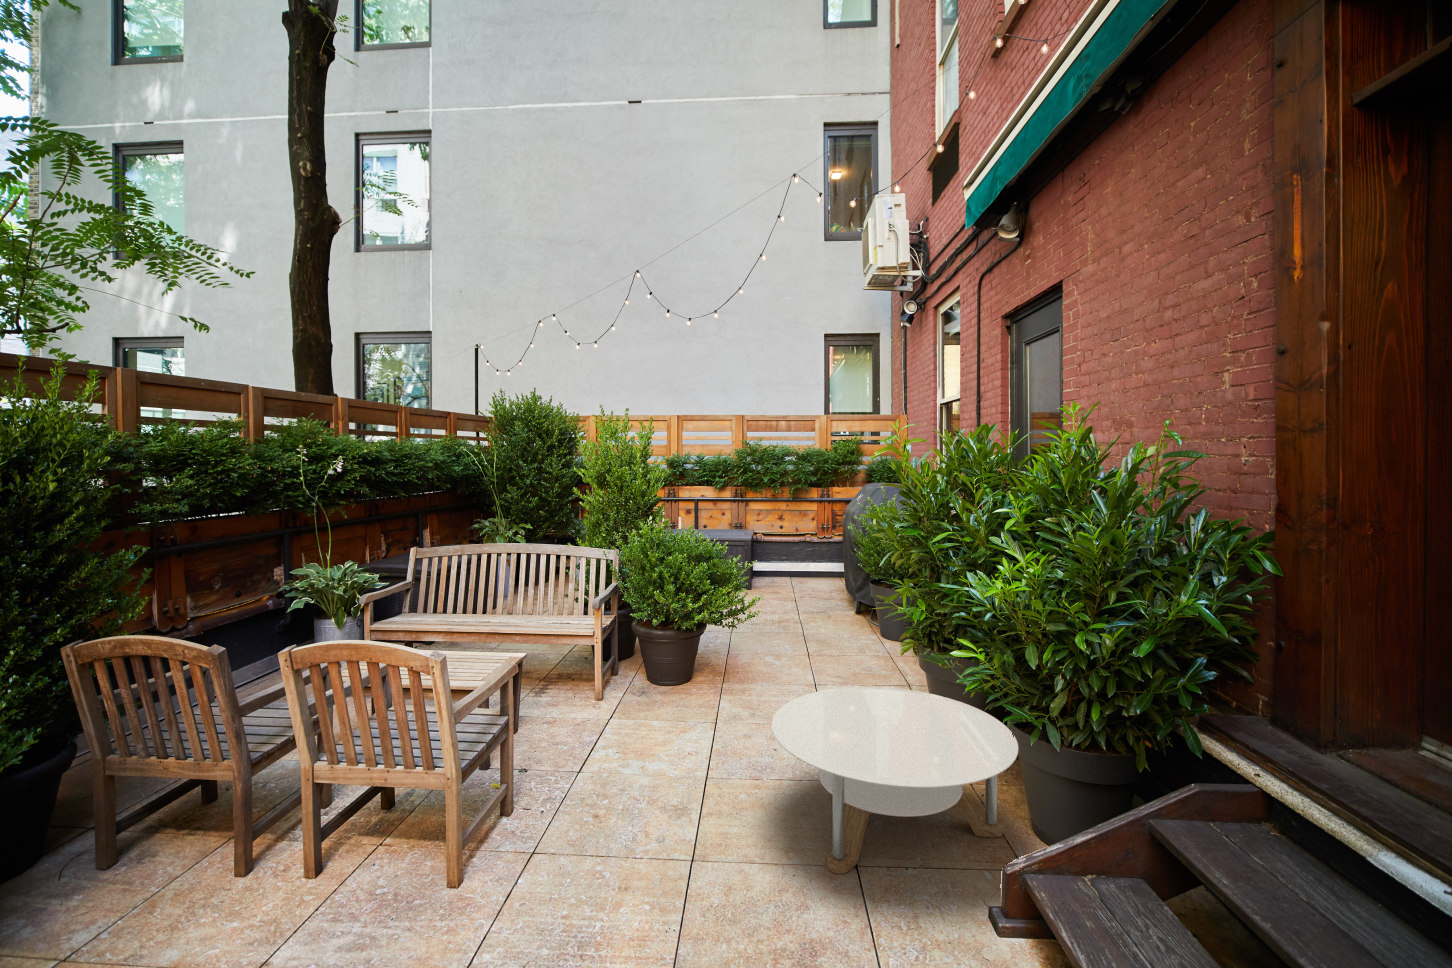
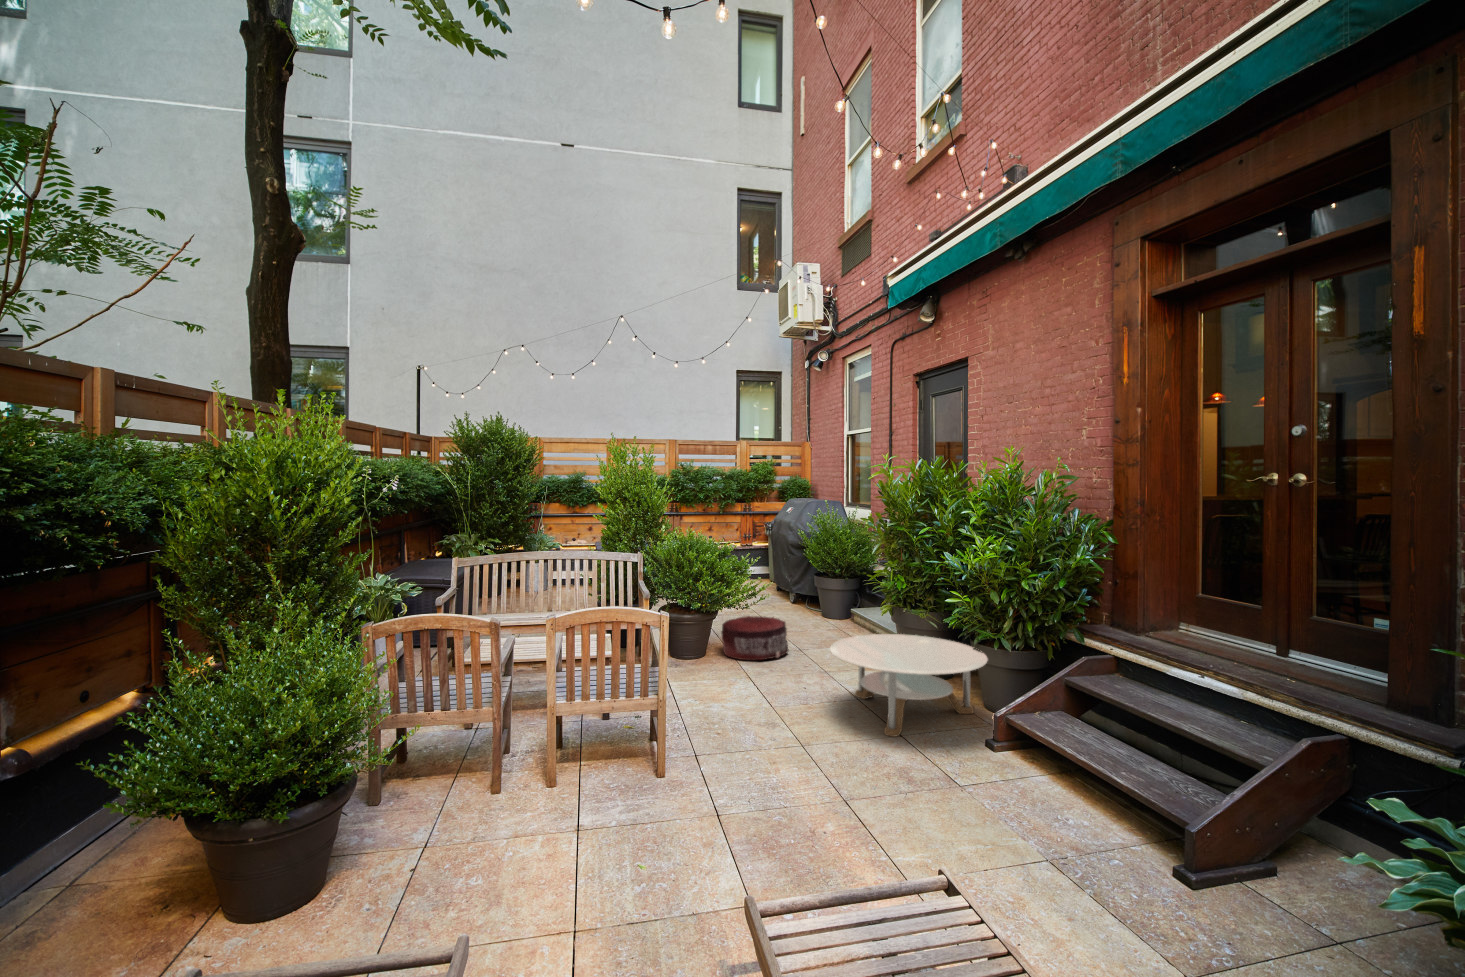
pouf: none [706,635,792,699] -> present [721,616,789,660]

